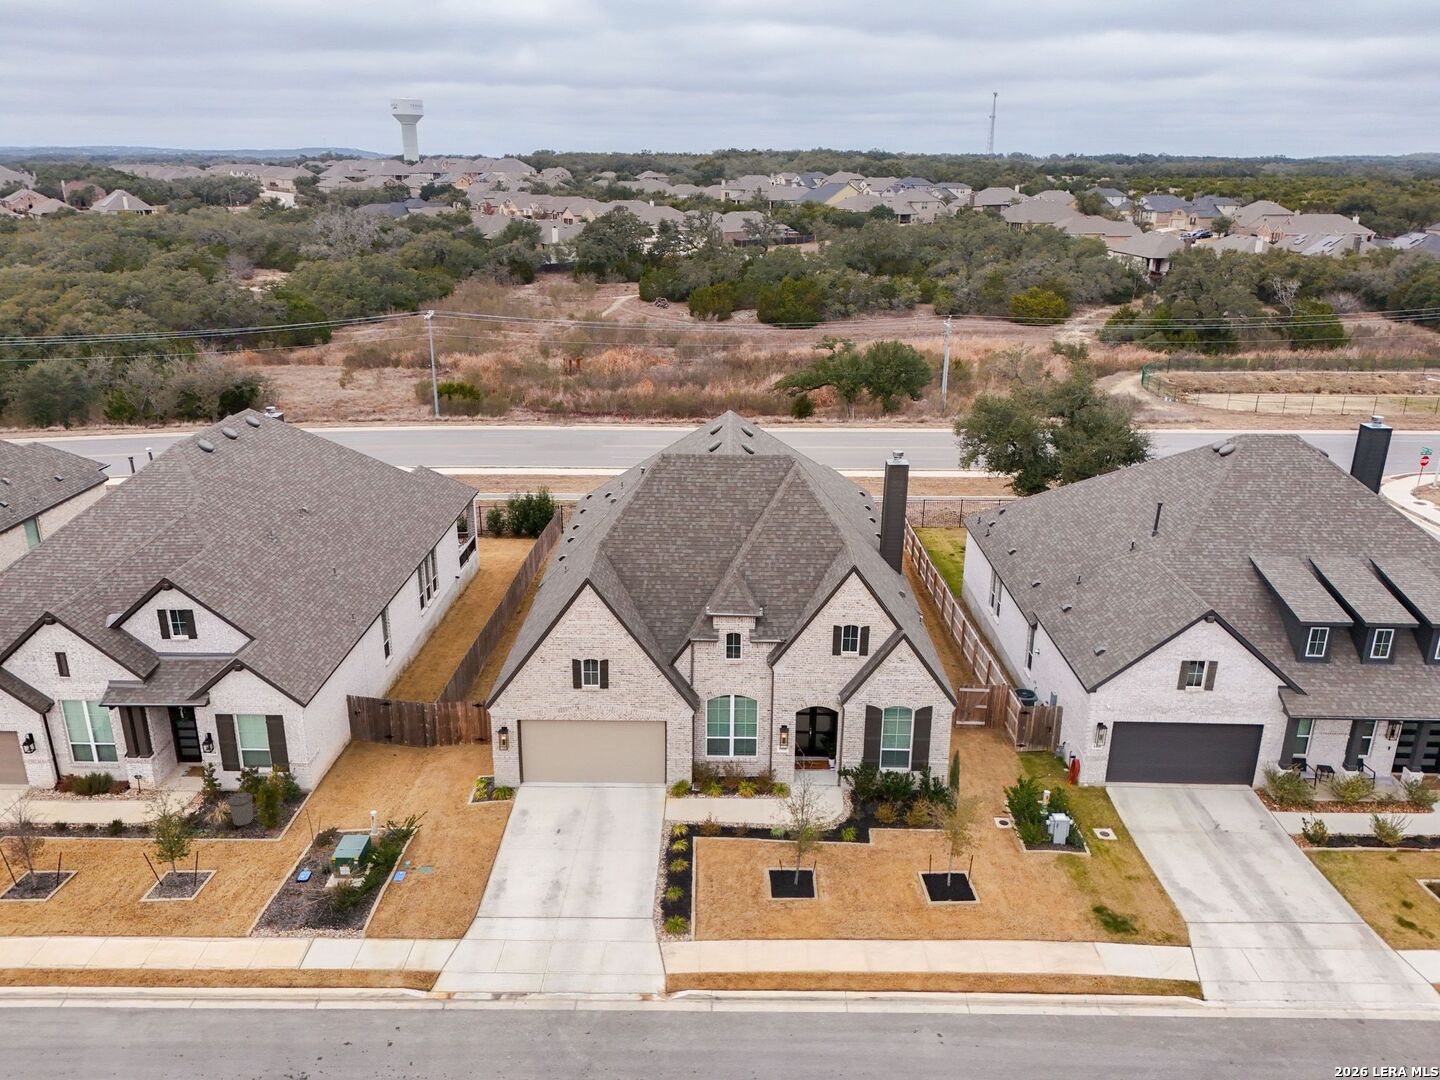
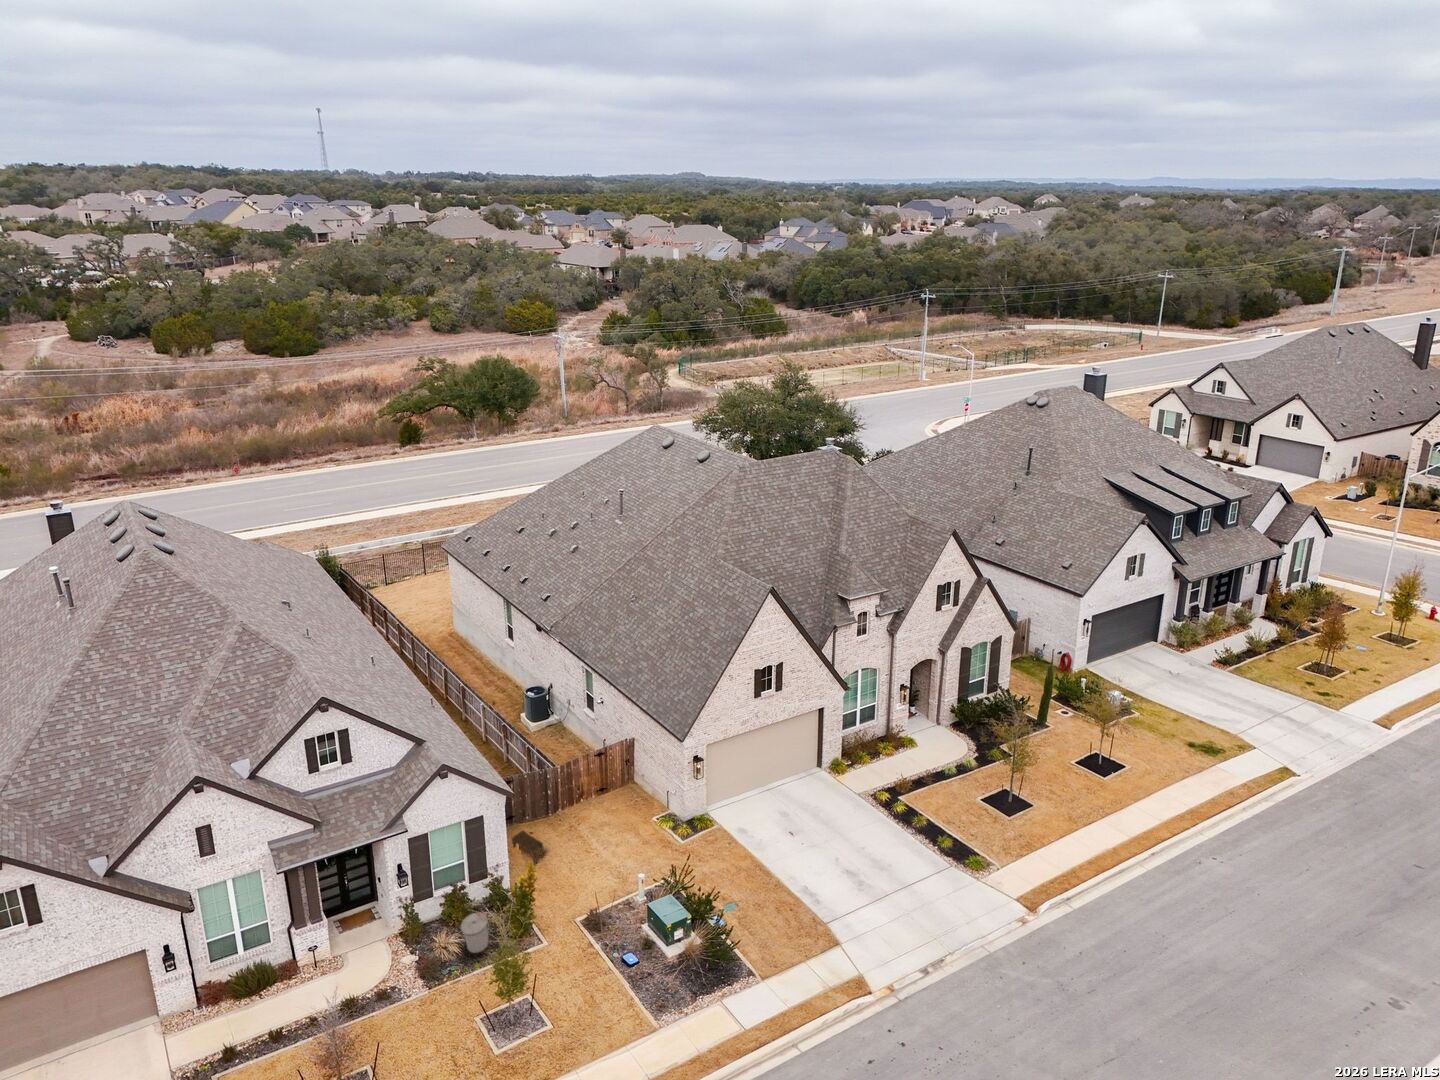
bench: none [328,754,348,785] -> present [511,830,544,865]

